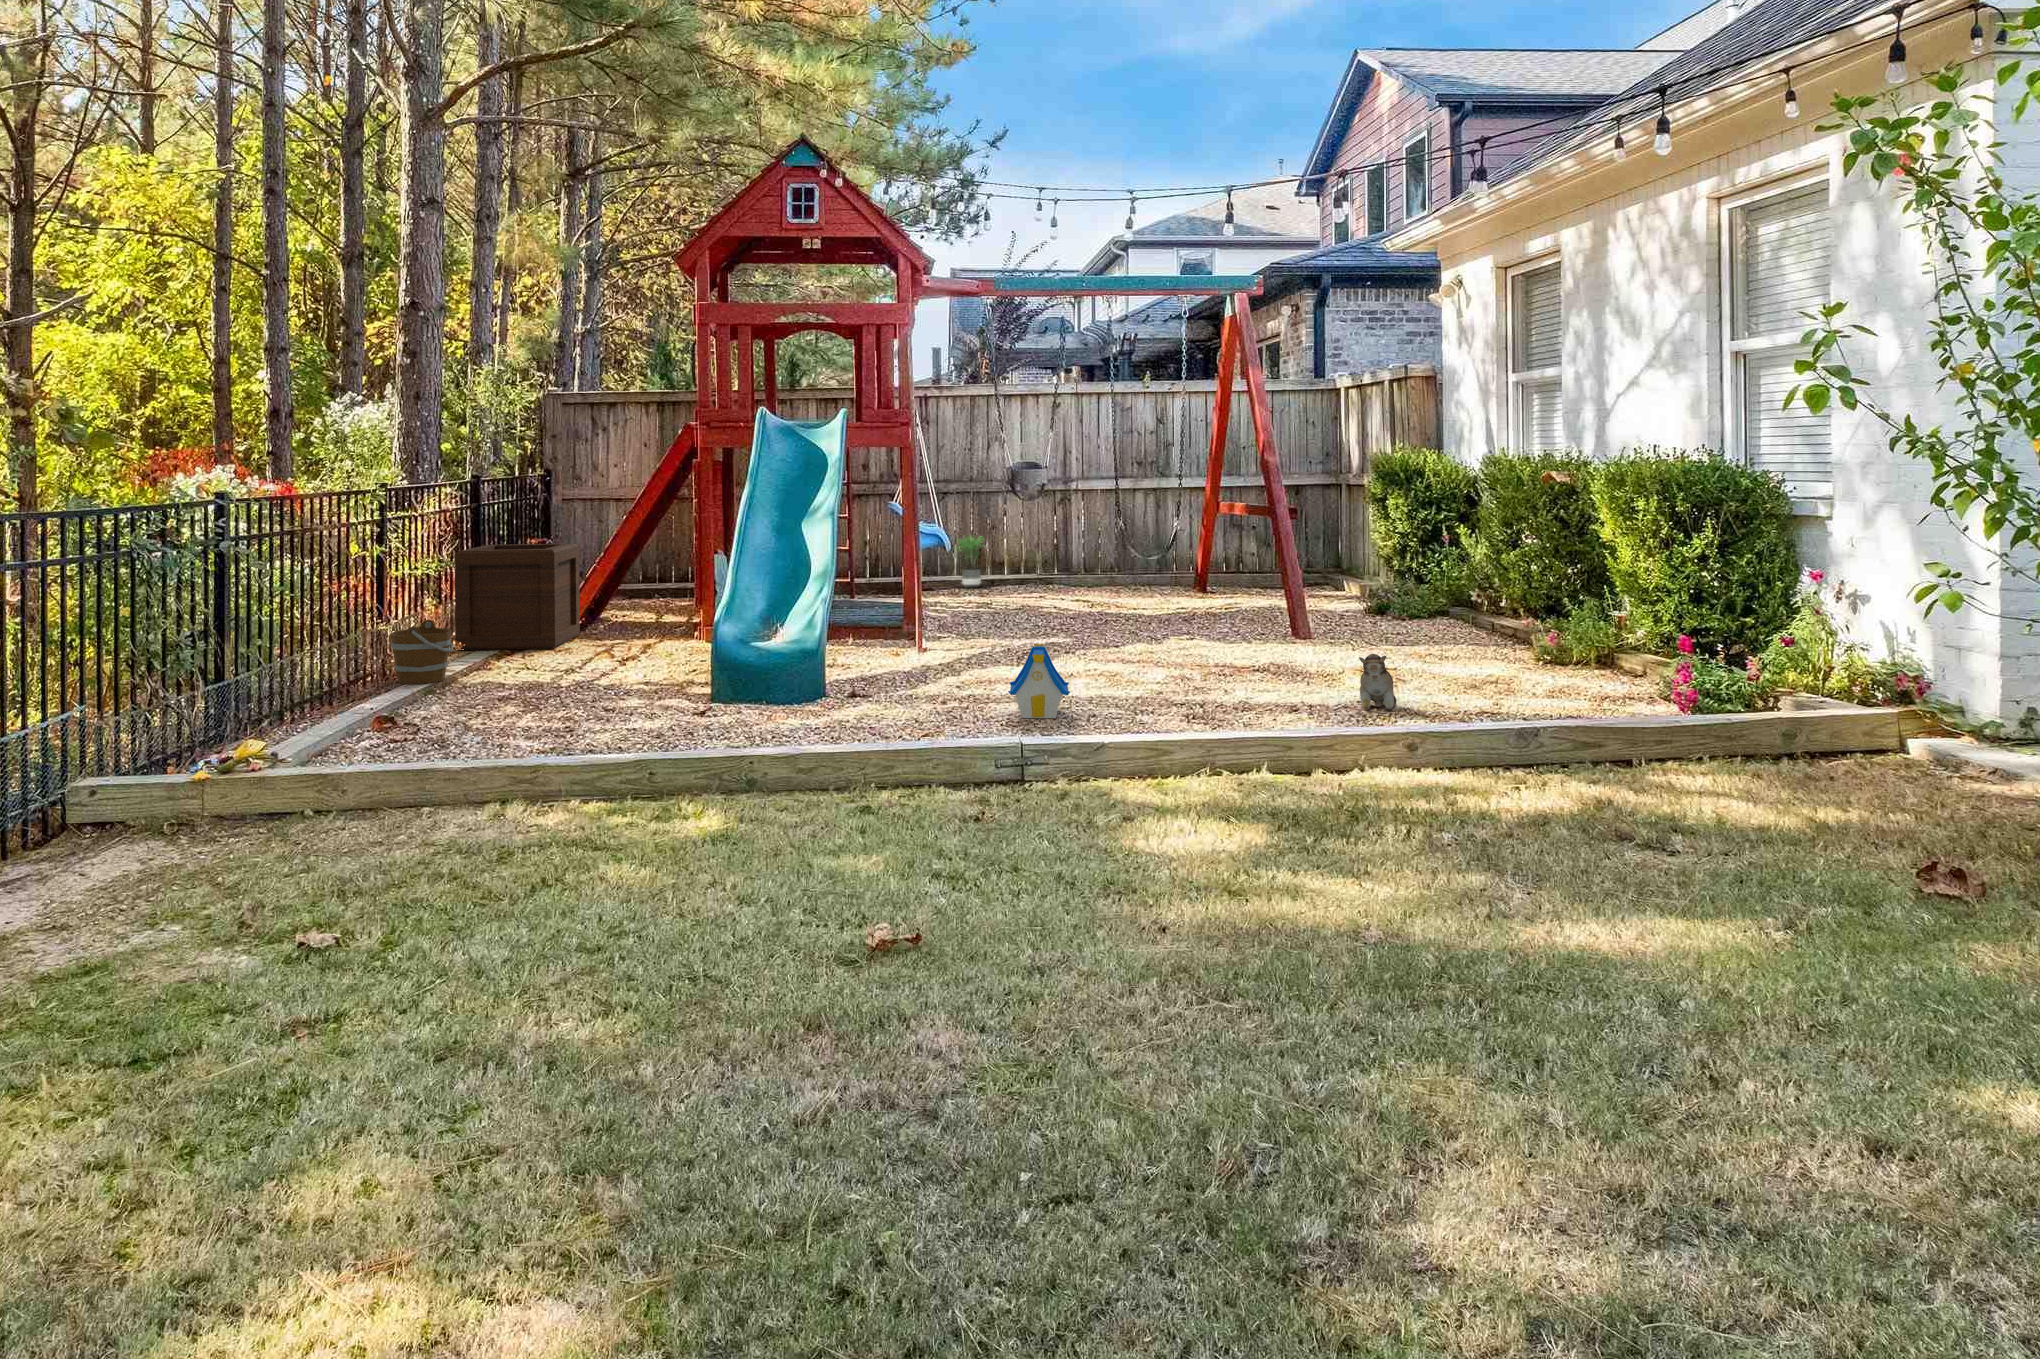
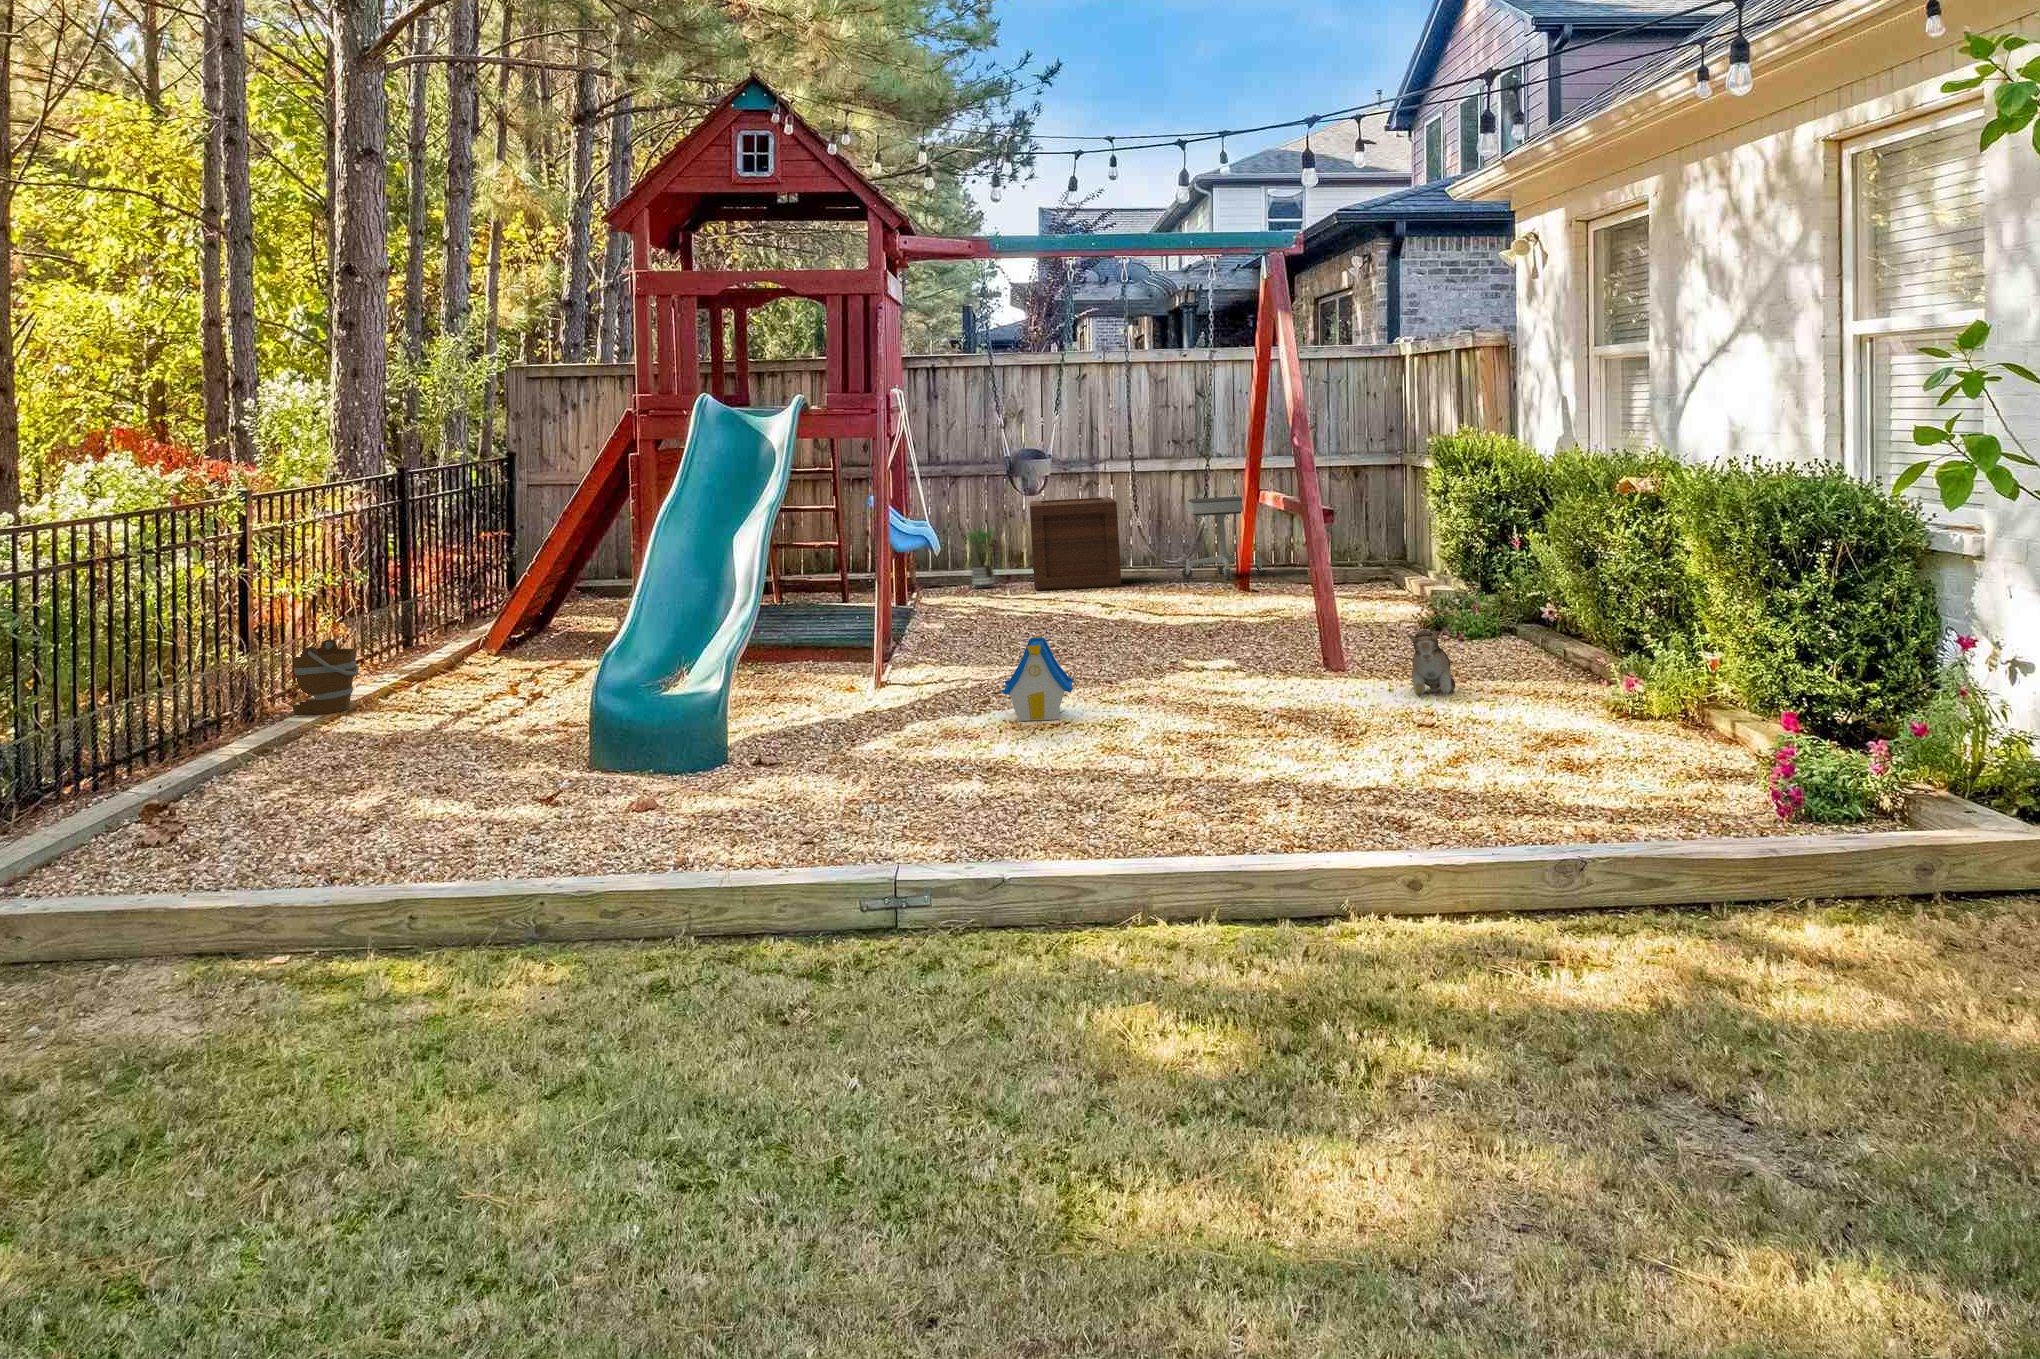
stool: none [1141,518,1214,589] -> present [1182,496,1266,580]
wooden crate: present [455,543,580,650] -> present [1030,497,1121,590]

